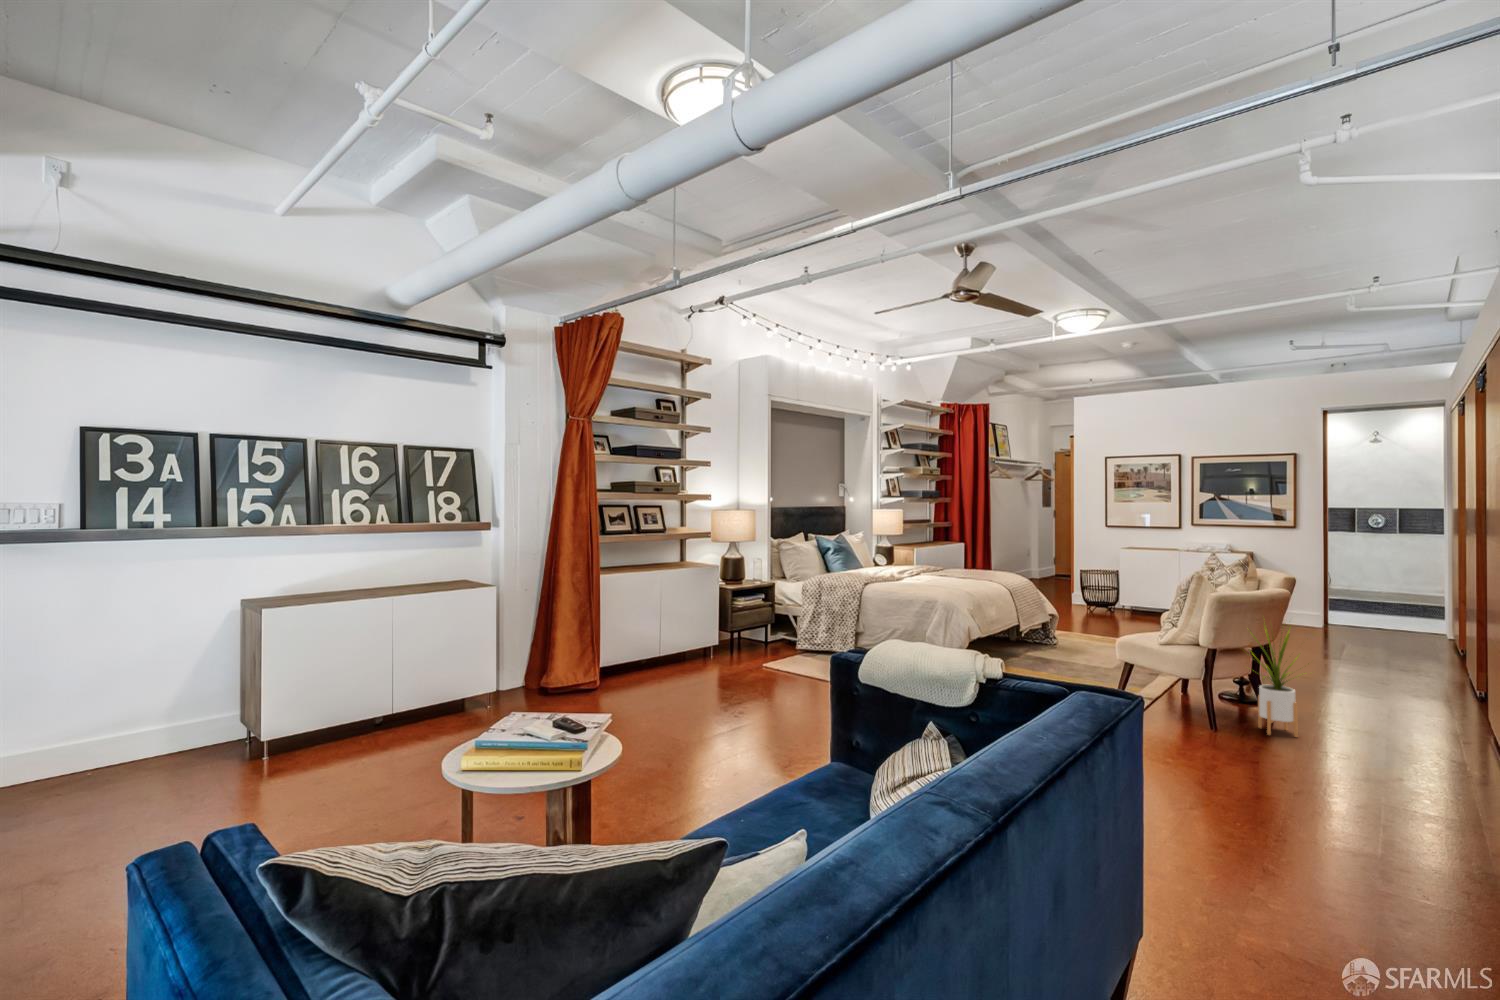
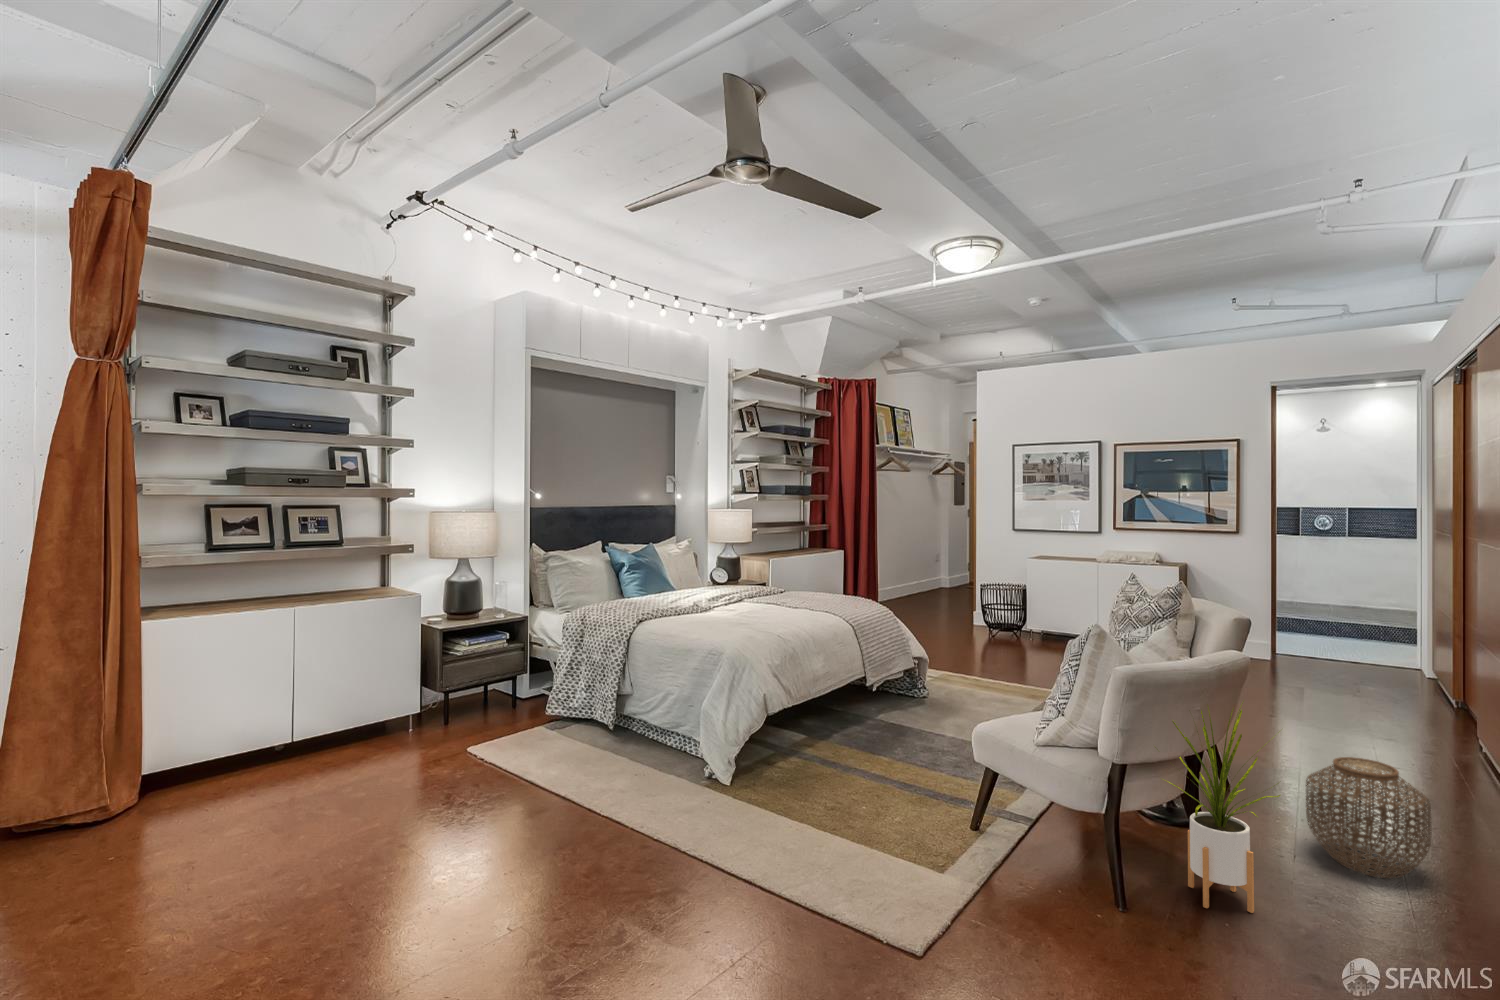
woven basket: none [1333,659,1409,727] -> present [1306,757,1431,878]

